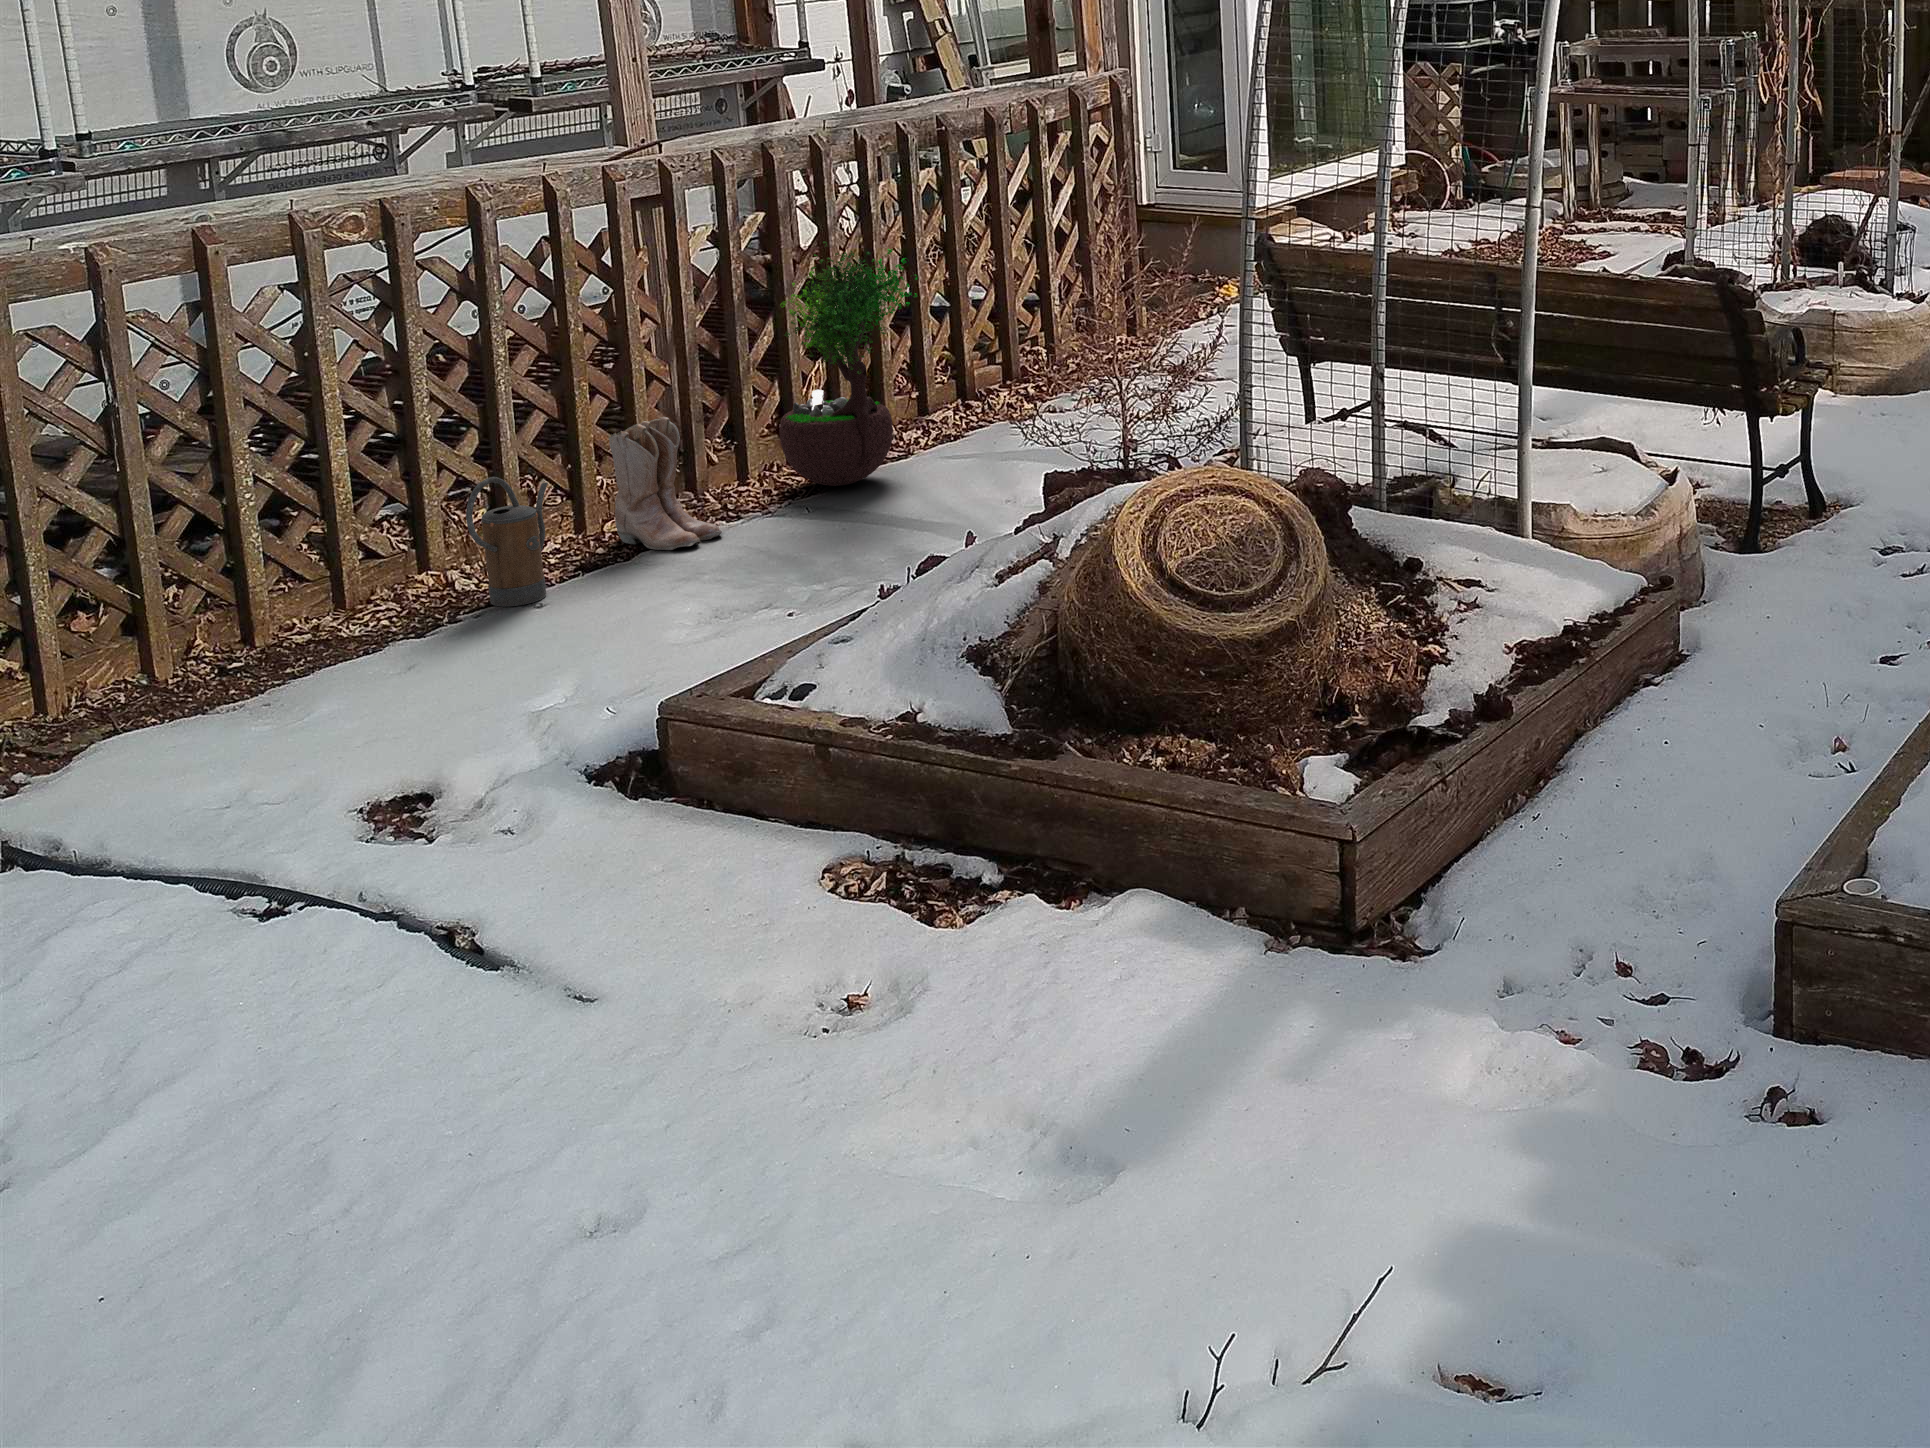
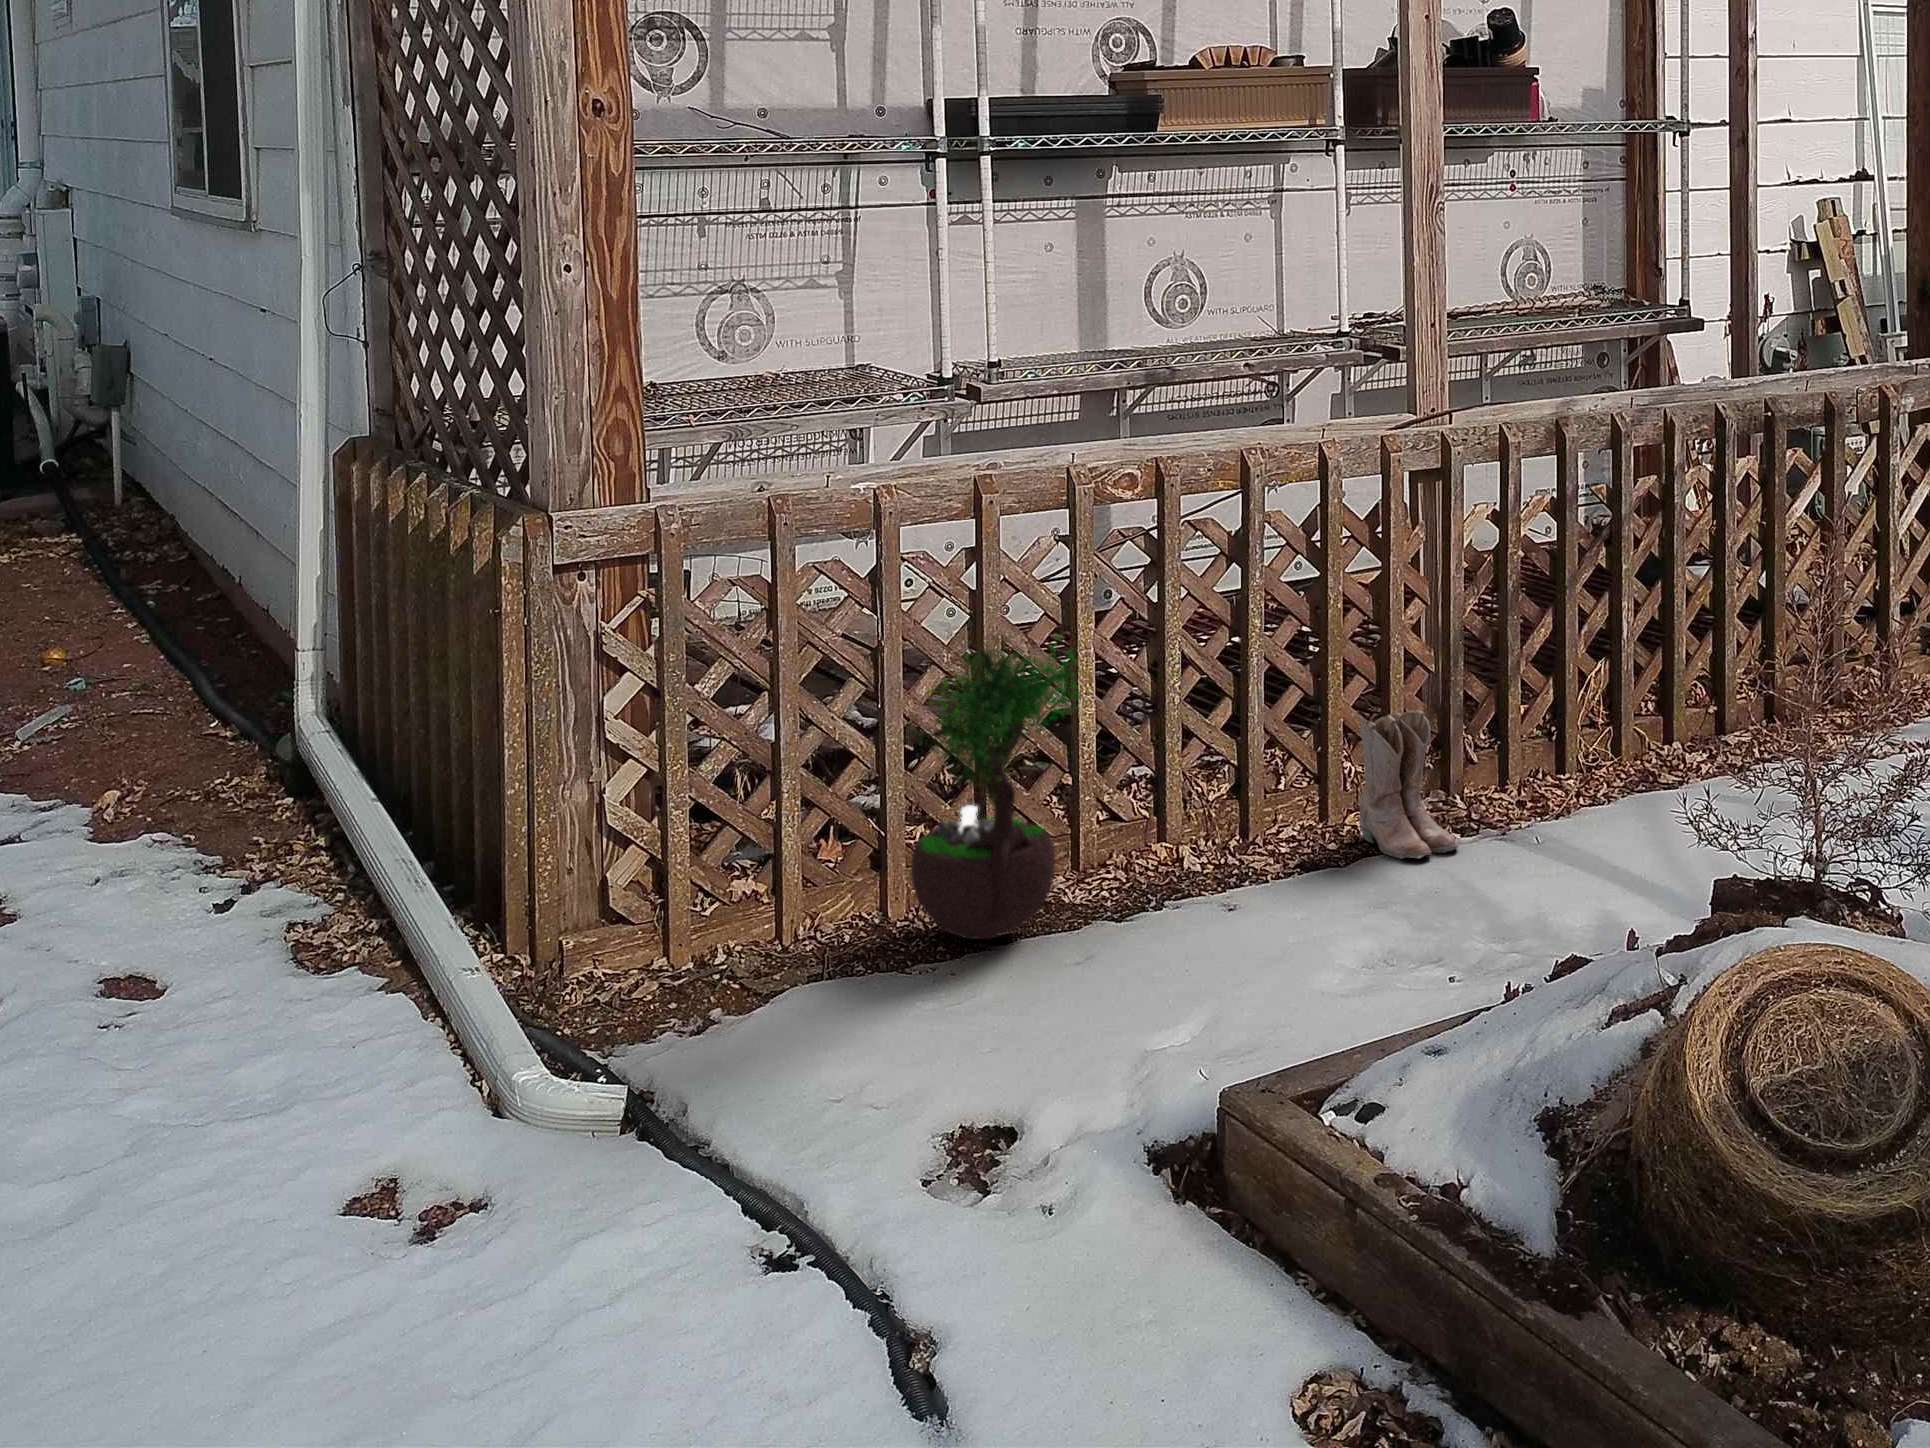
potted tree: present [779,241,918,486] -> present [902,624,1089,939]
watering can: present [466,477,548,606] -> none [1185,758,1280,897]

